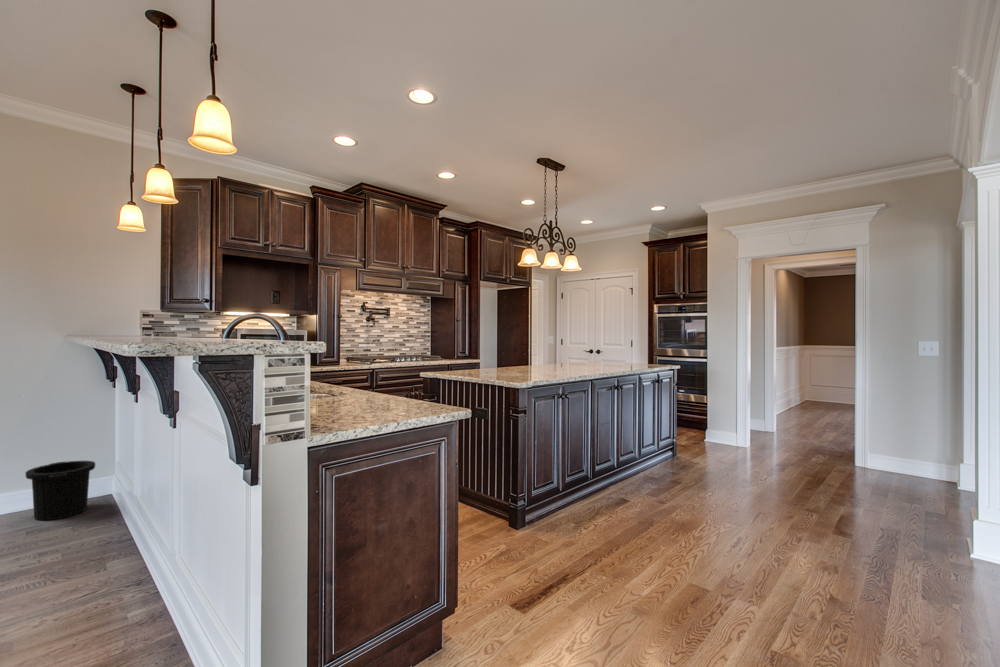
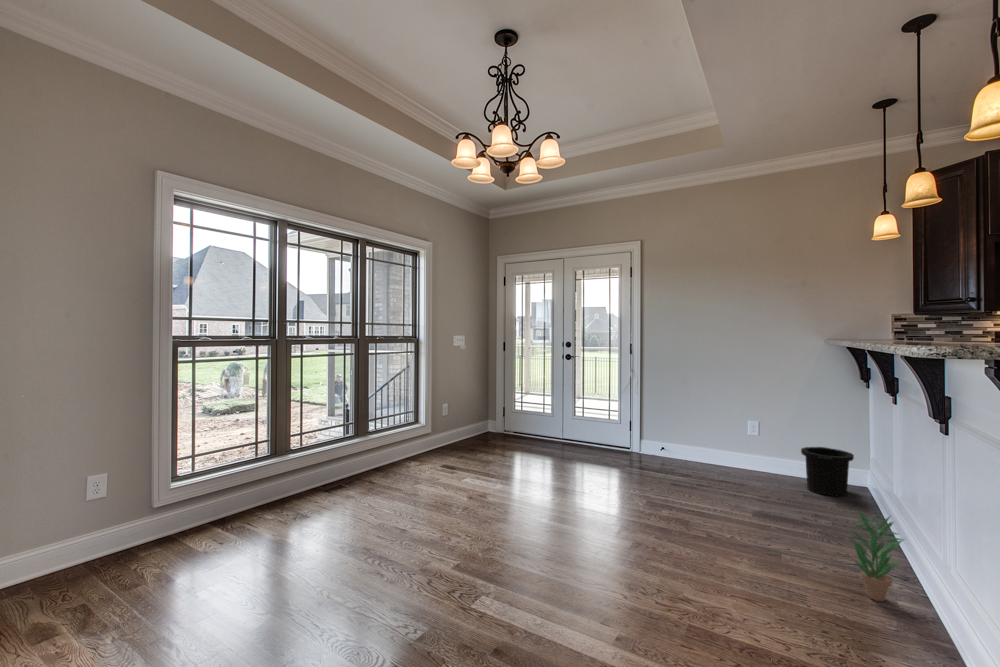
potted plant: none [68,524,137,626] -> present [850,511,904,601]

